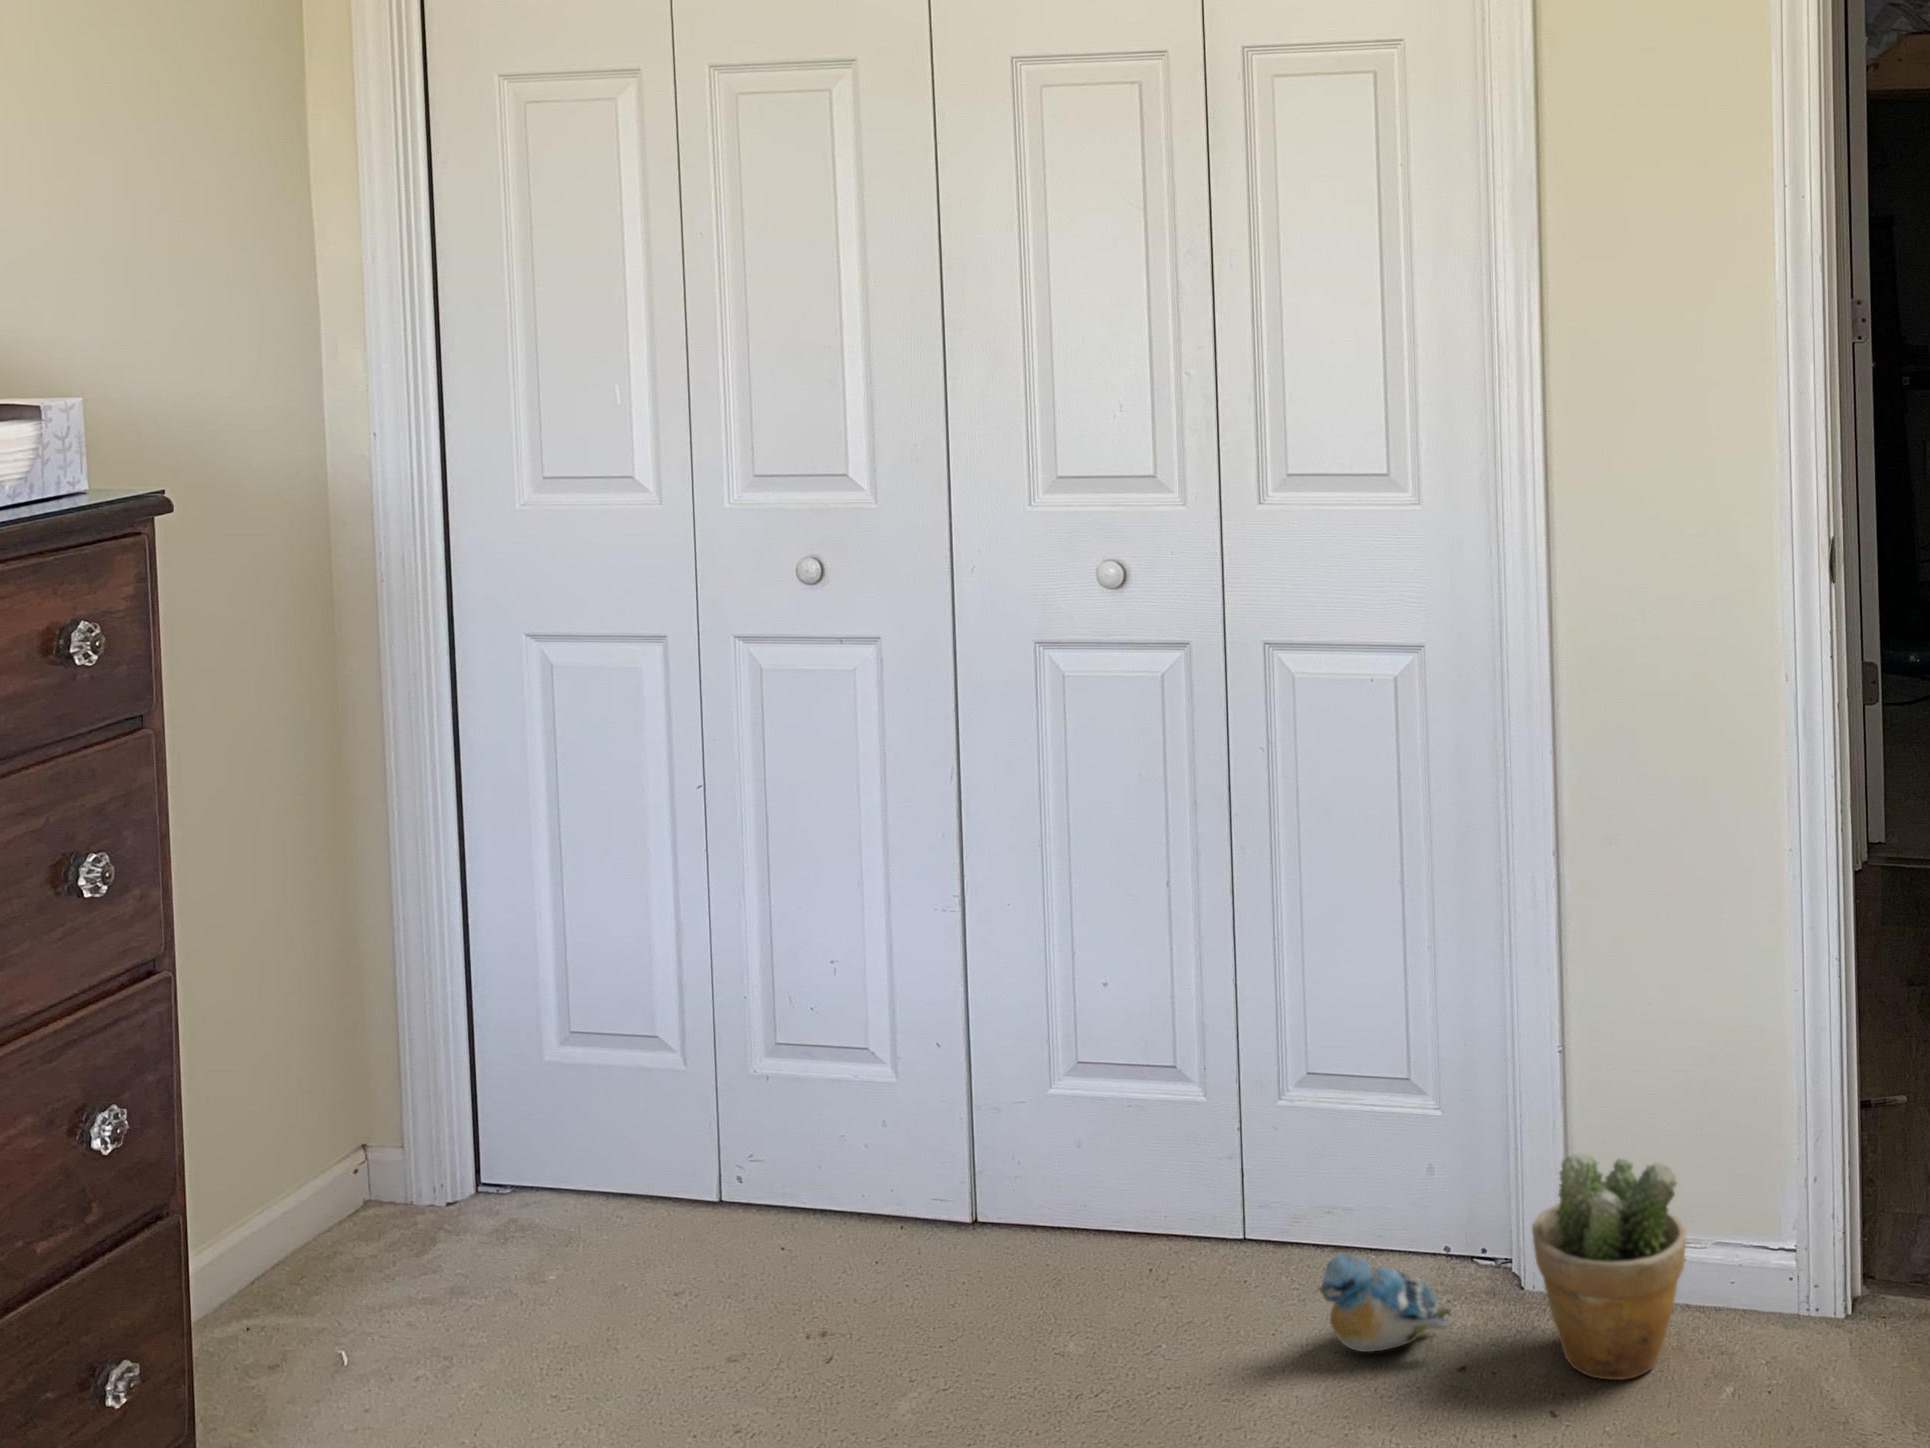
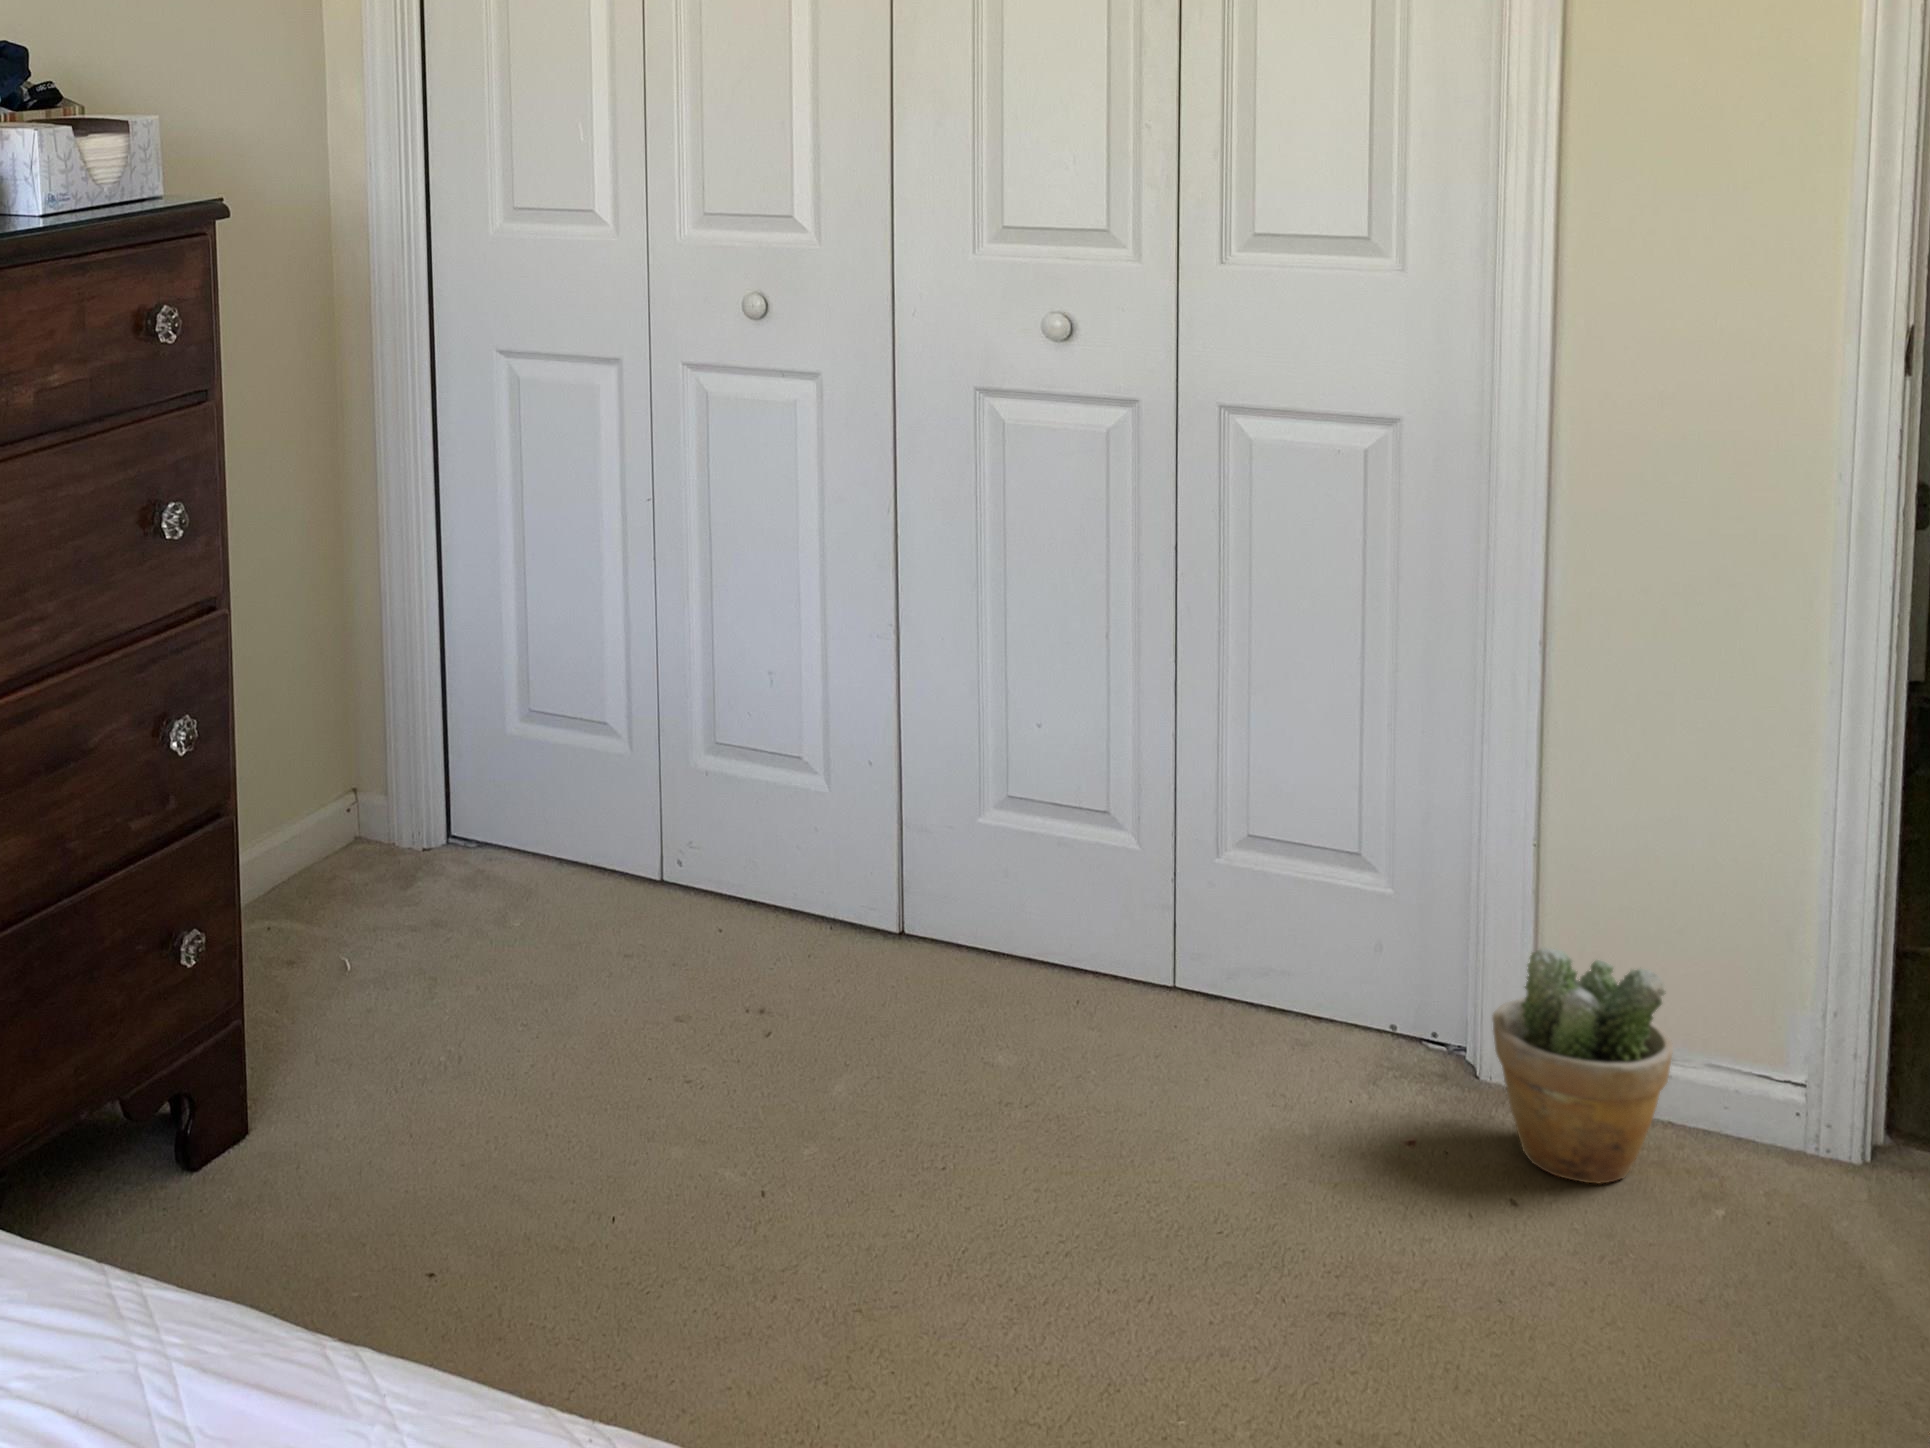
plush toy: present [1319,1254,1452,1352] -> none [1253,1013,1398,1113]

